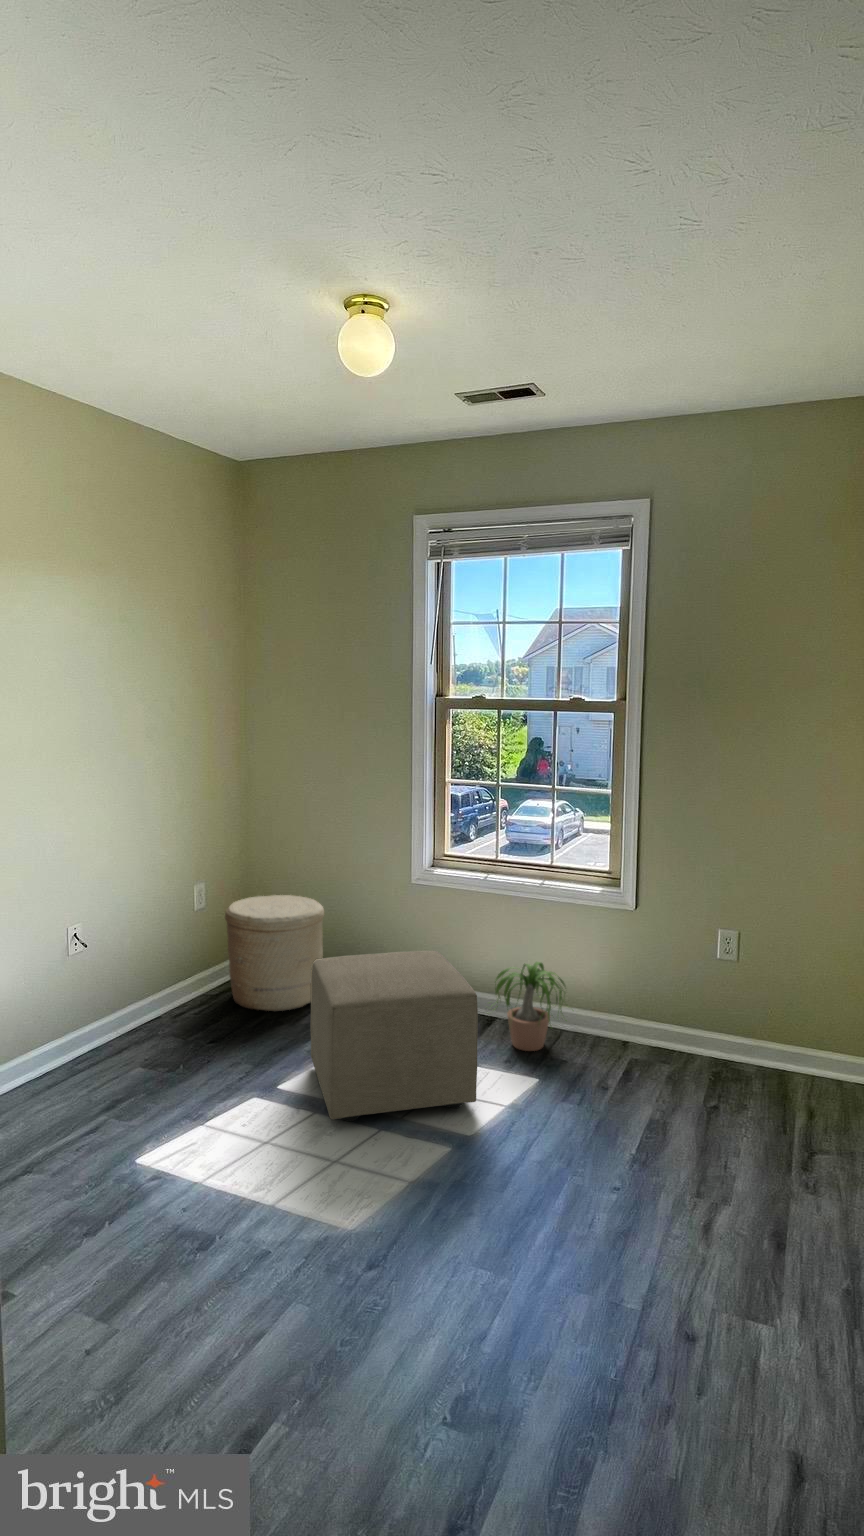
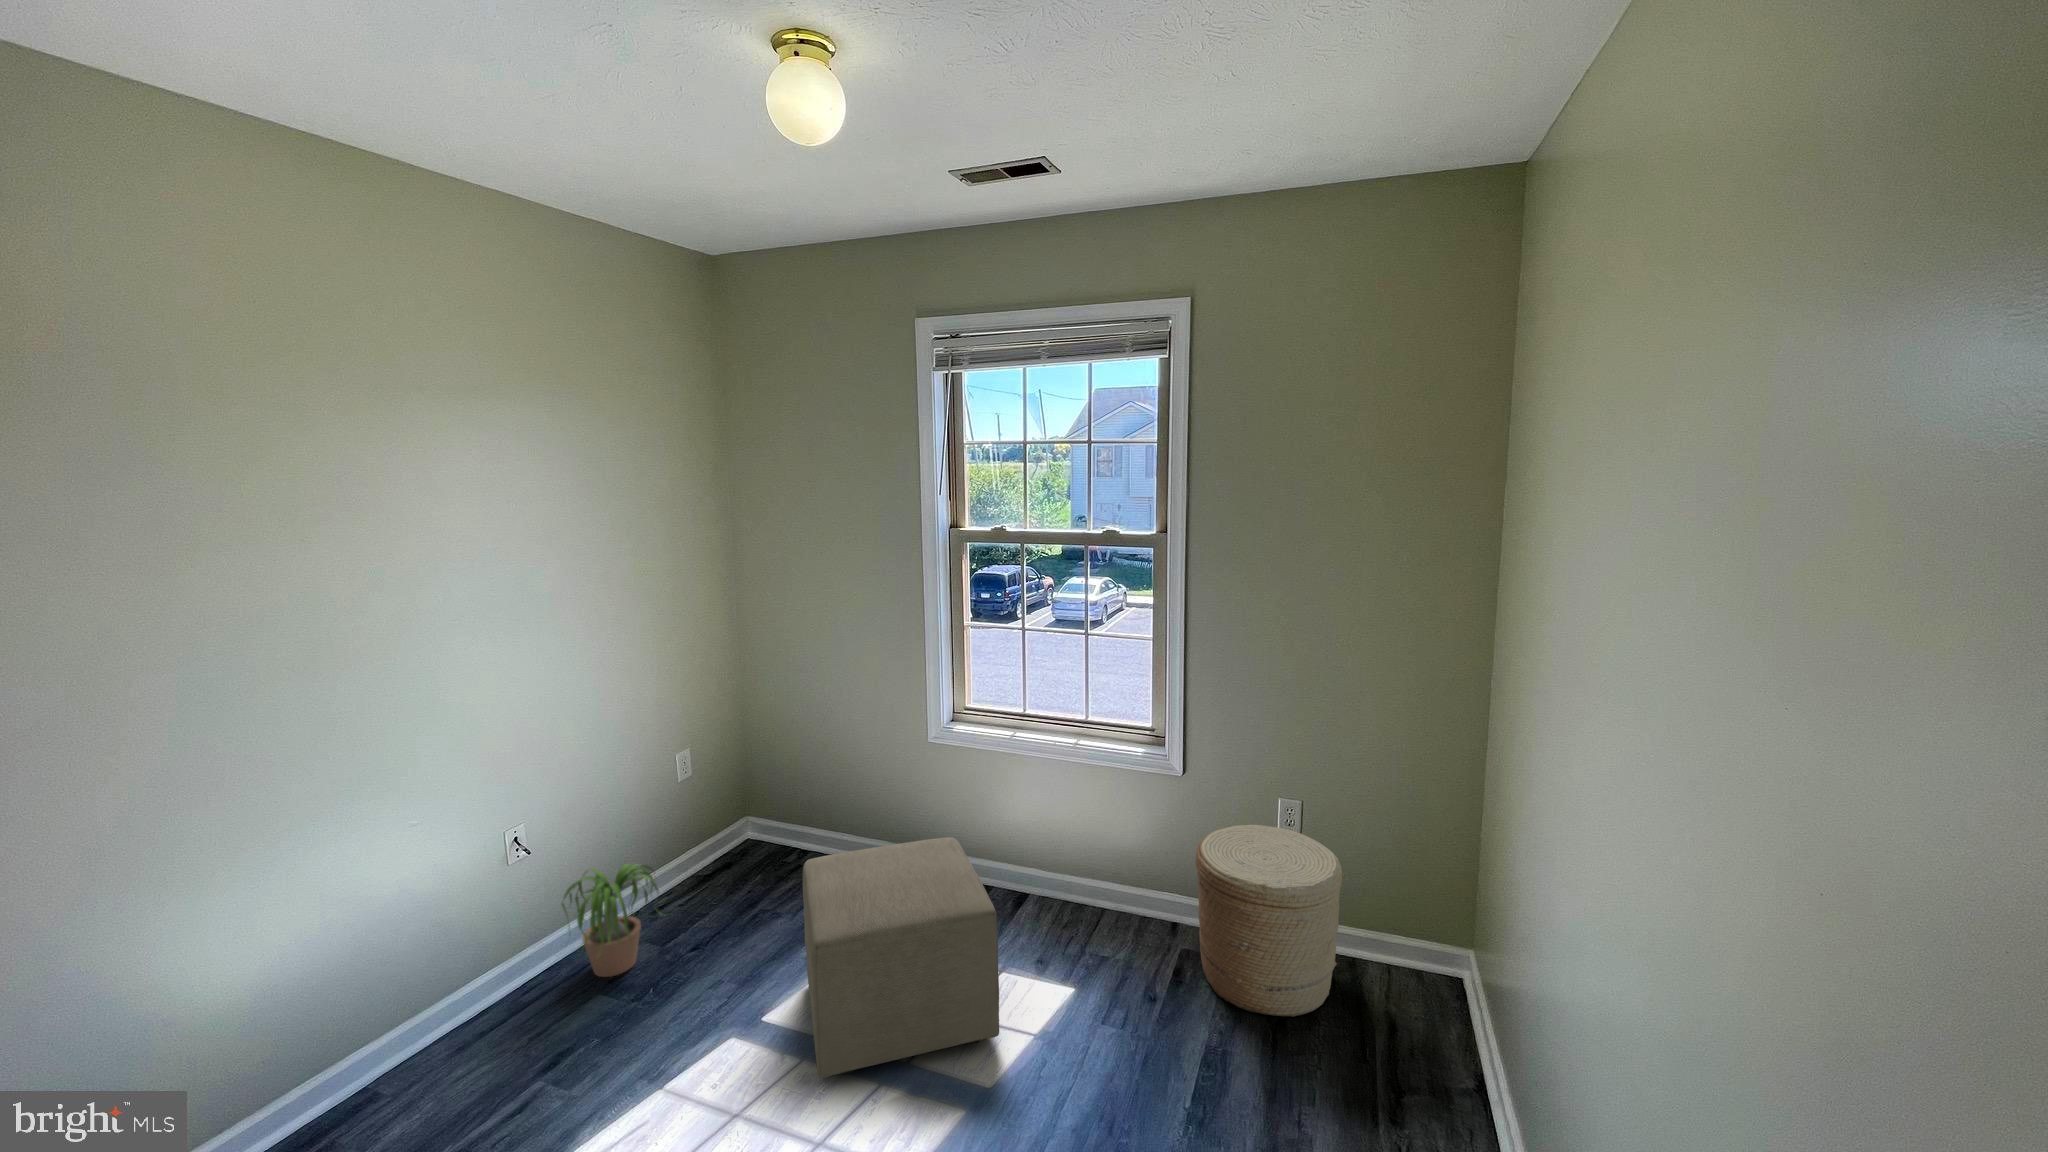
woven basket: present [225,895,324,1011] -> present [1195,825,1342,1017]
potted plant: present [495,962,565,1051] -> present [562,864,658,977]

